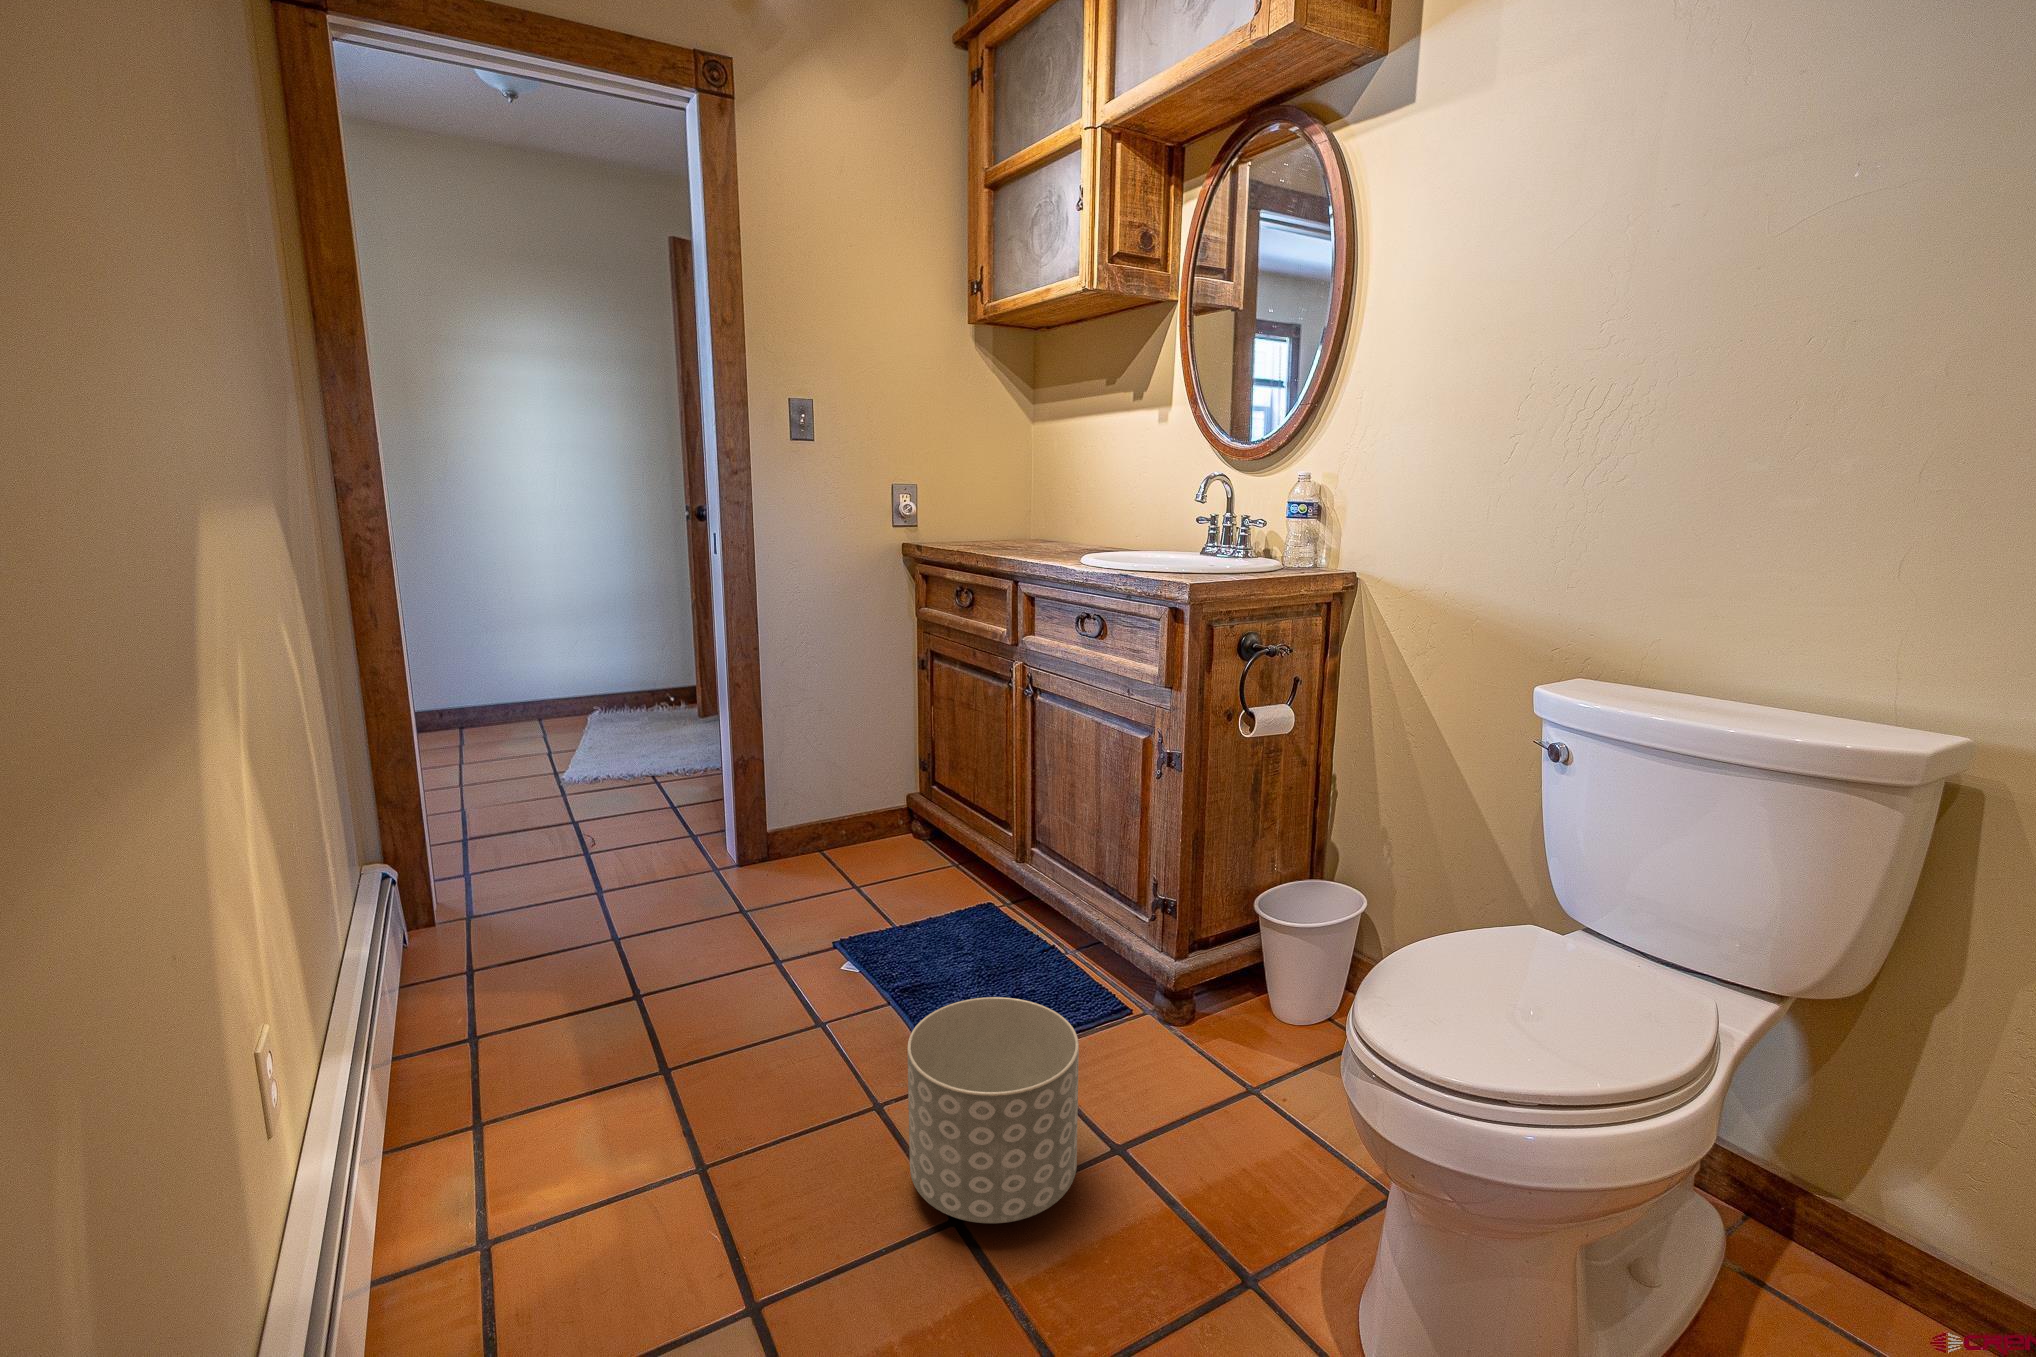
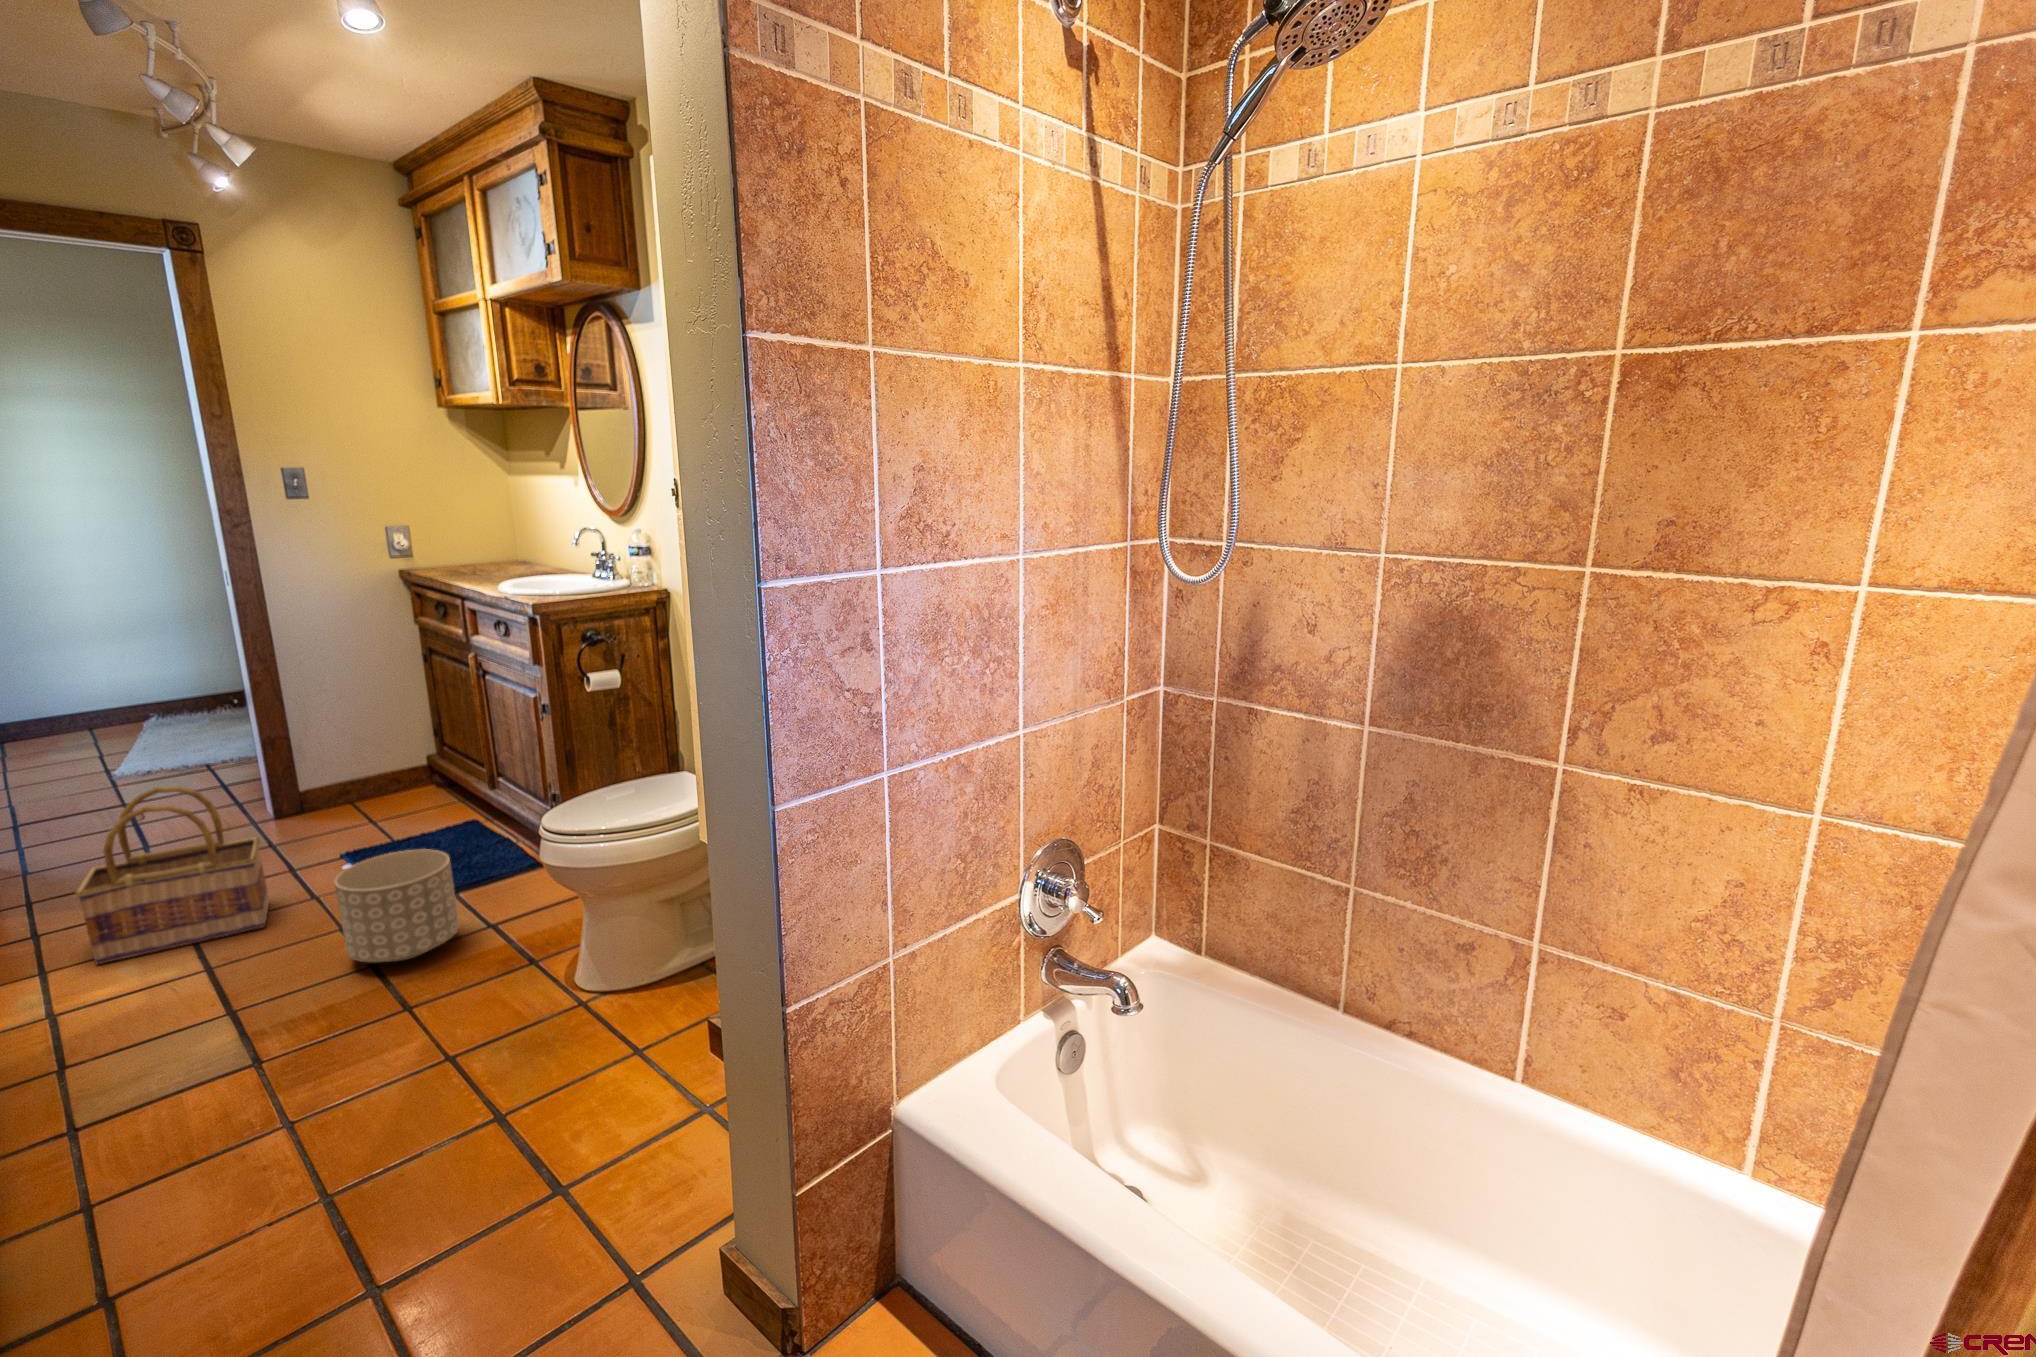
basket: none [540,838,767,1112] -> present [75,786,269,964]

